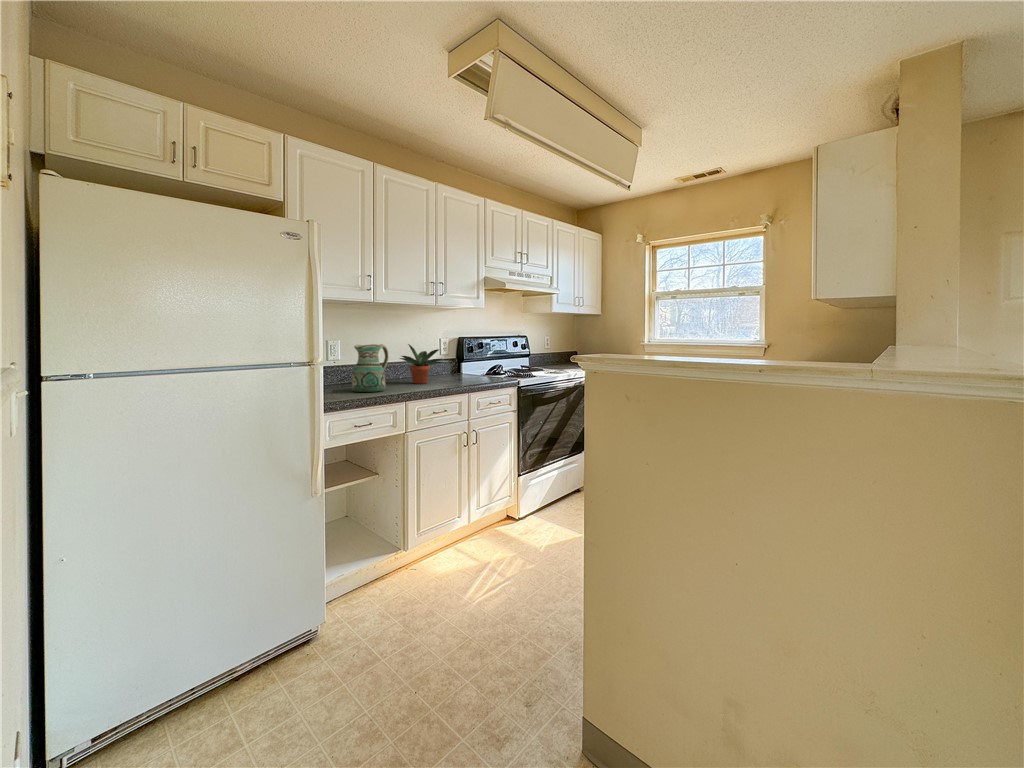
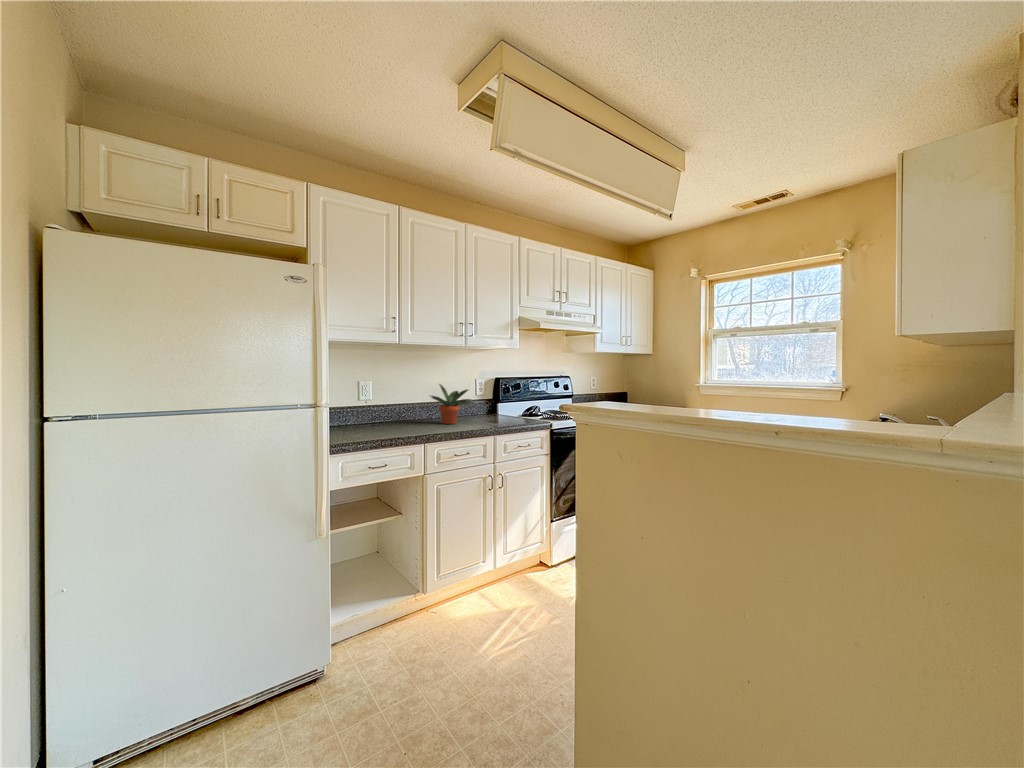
ceramic pitcher: present [352,344,389,392] -> none [375,384,415,432]

